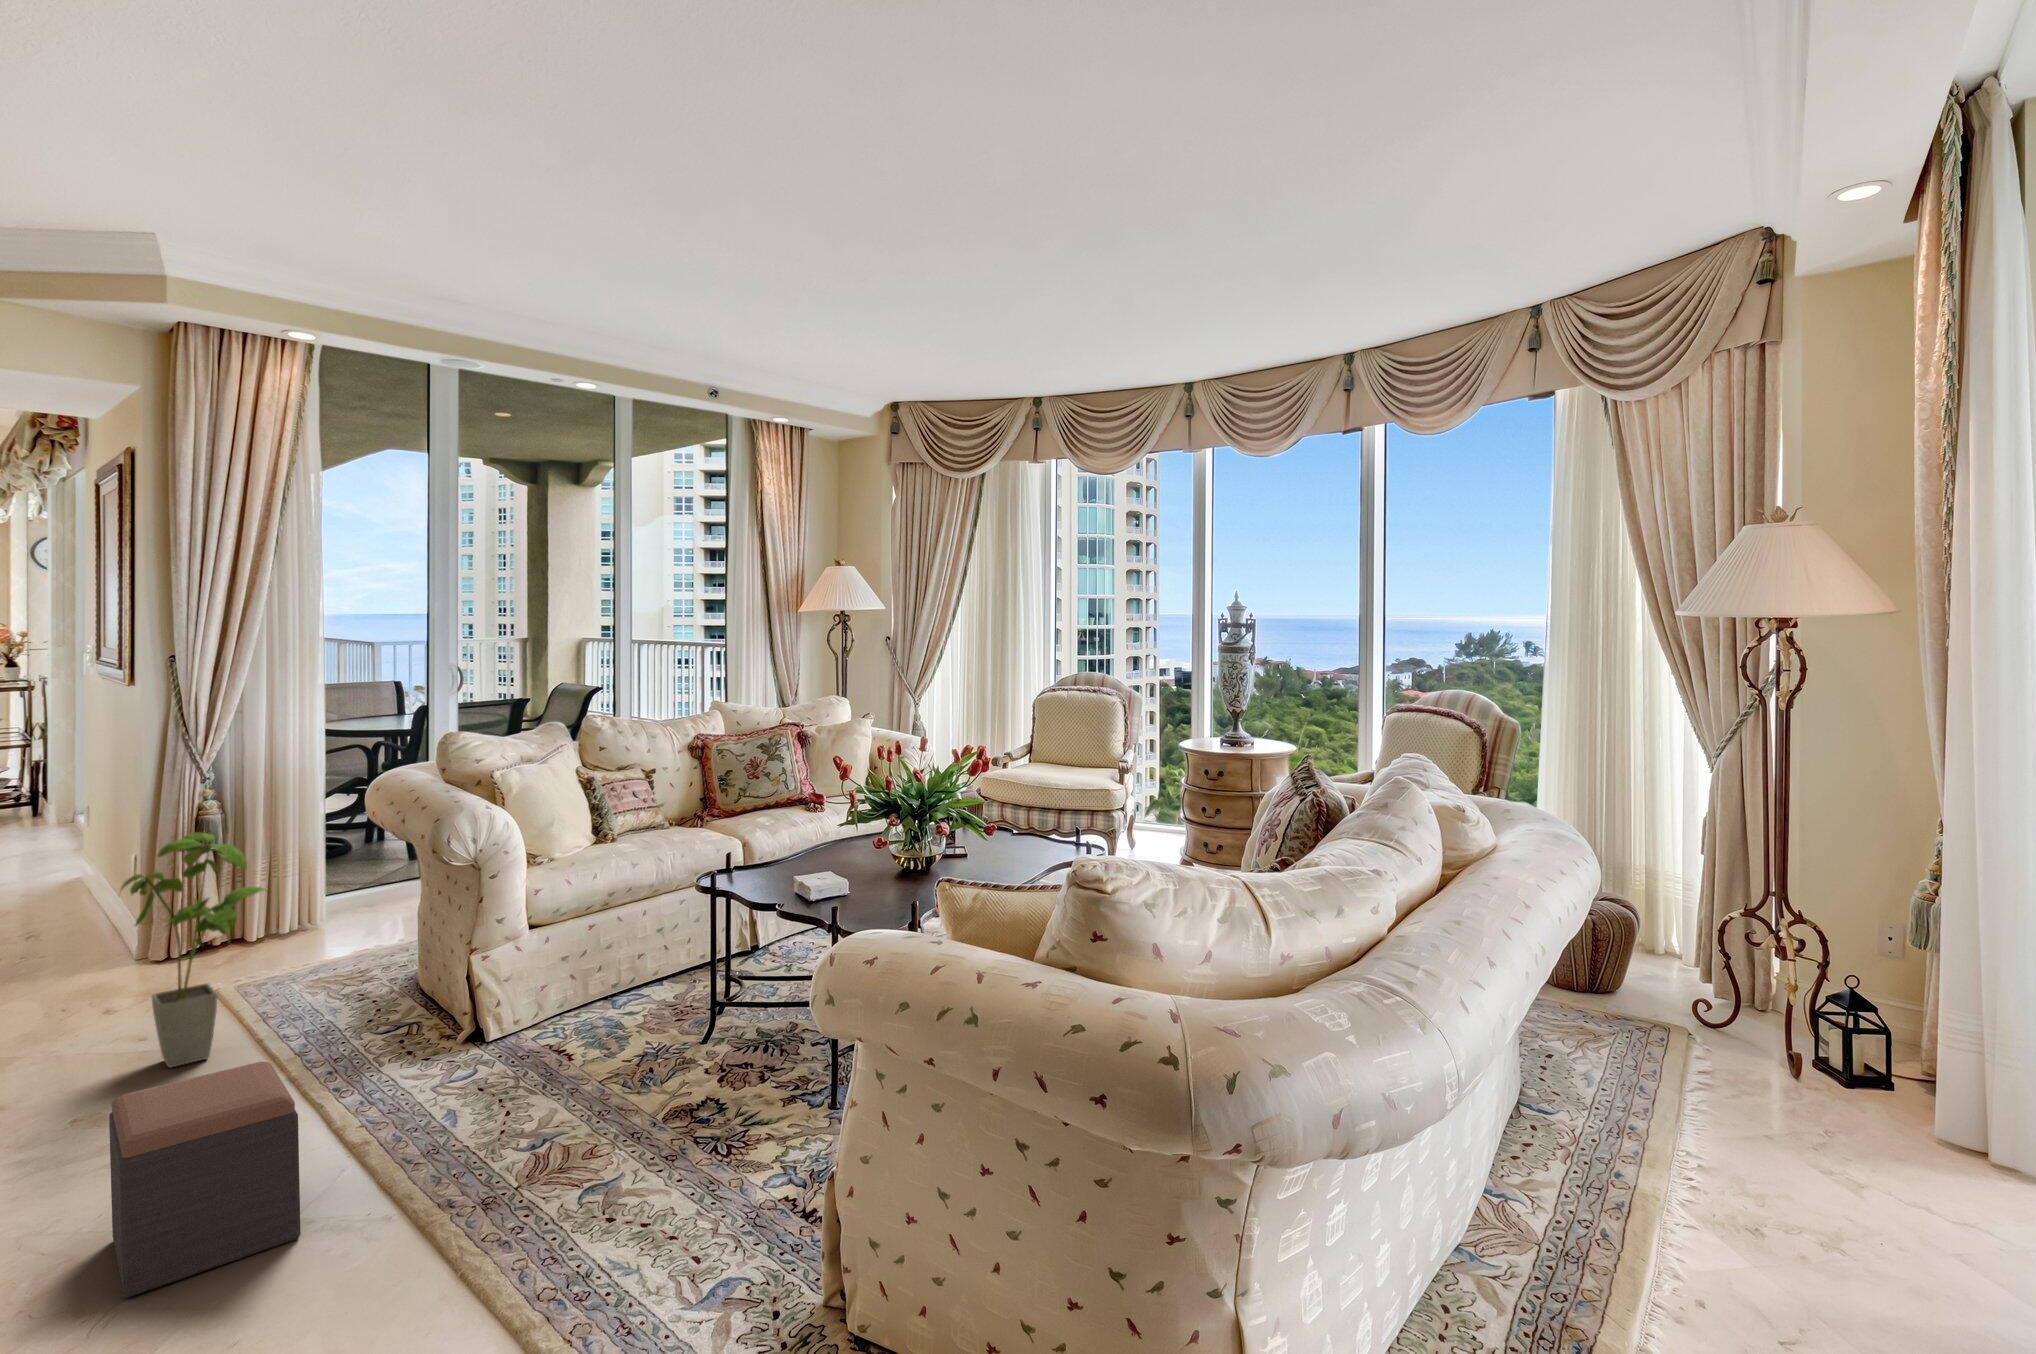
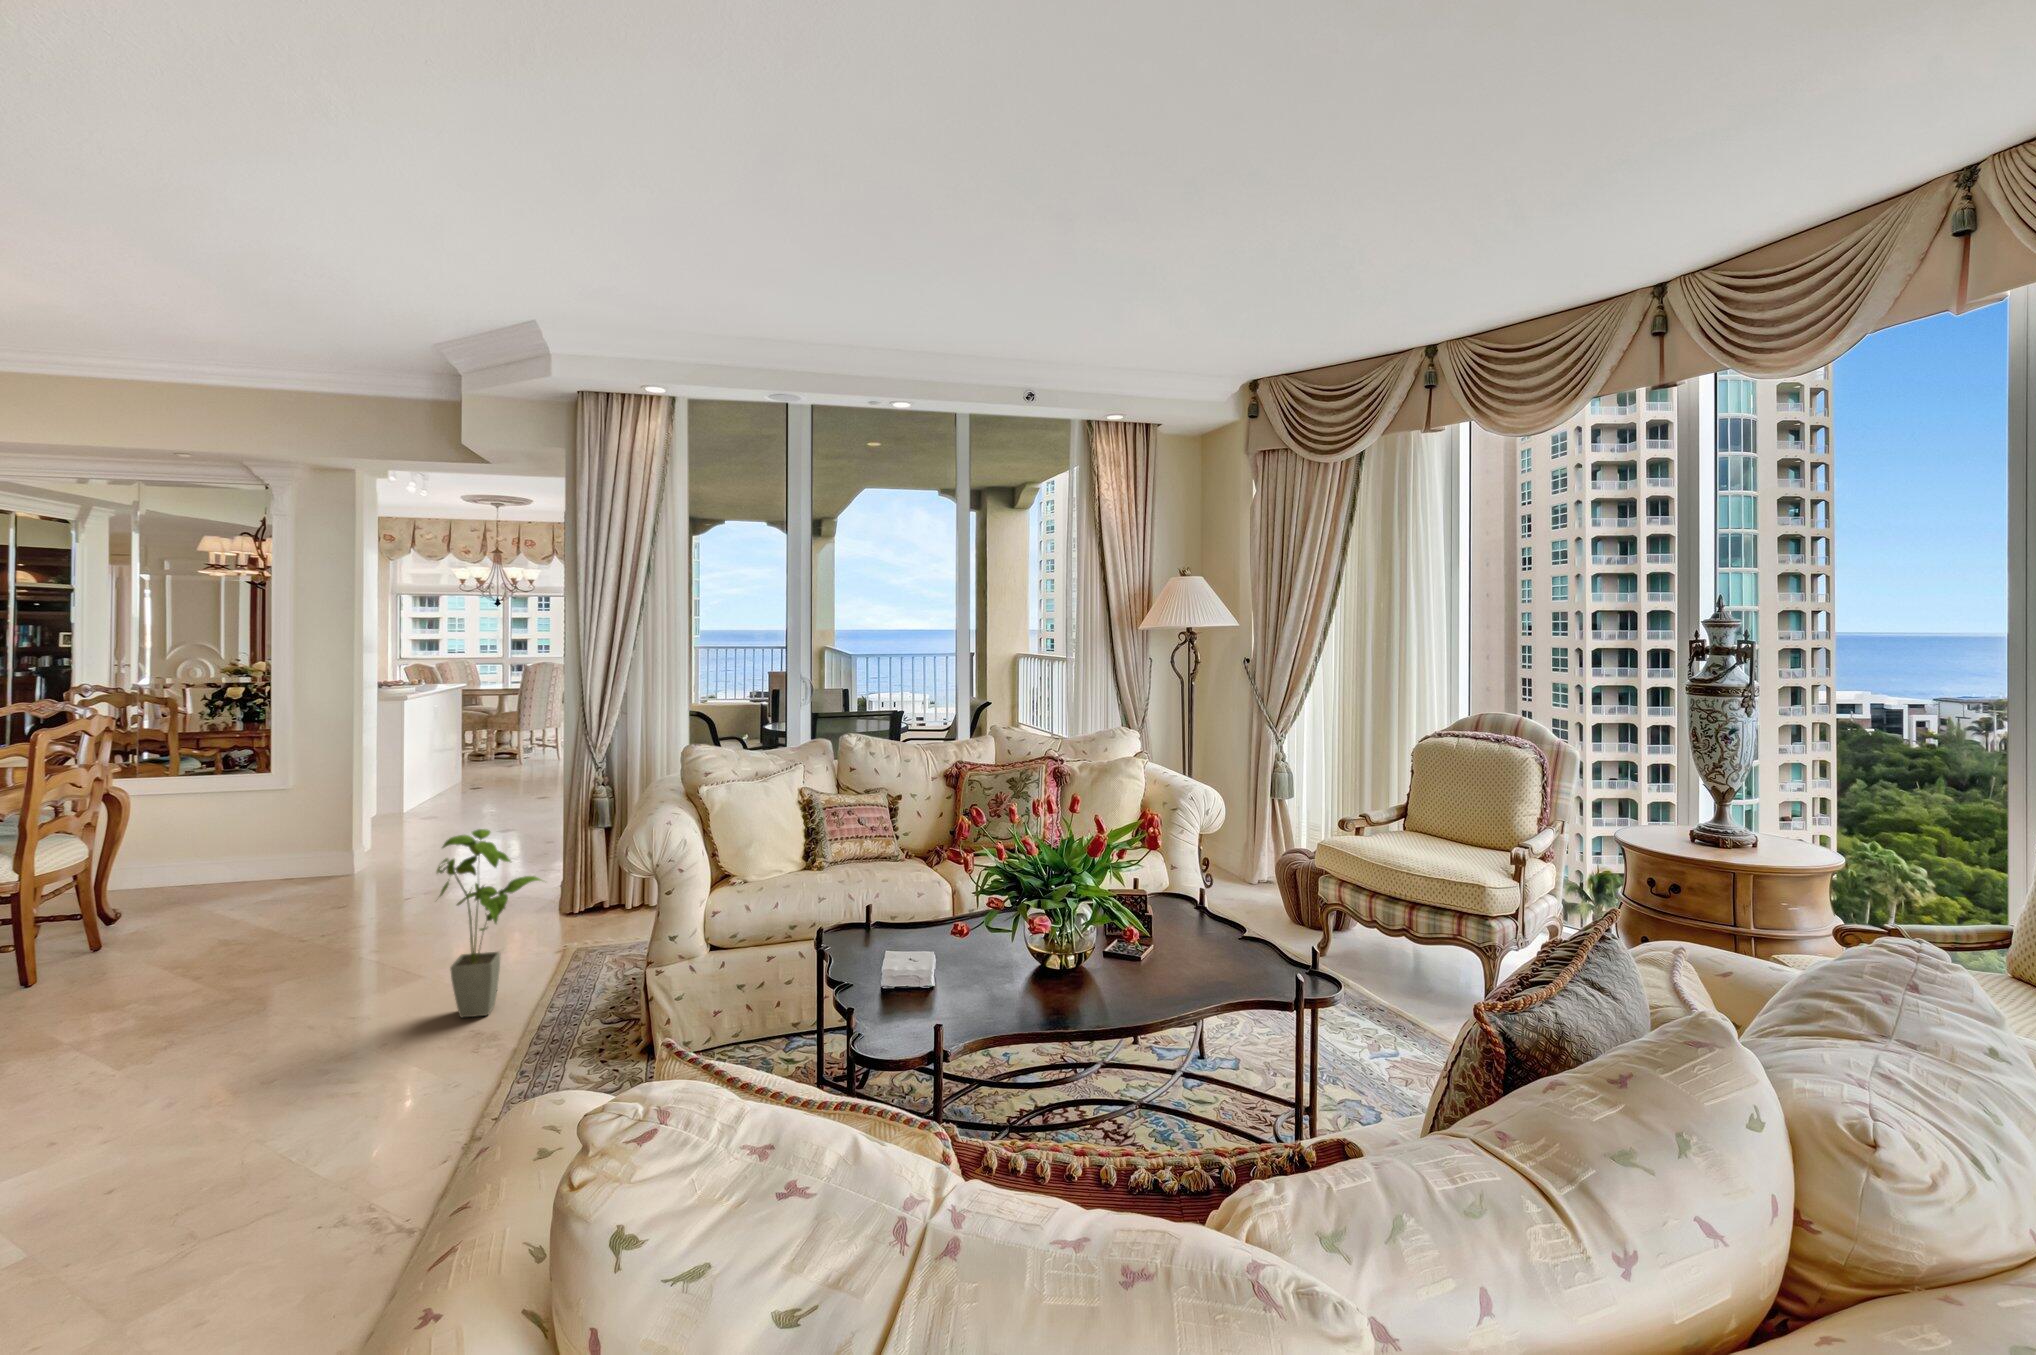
footstool: present [109,1062,301,1298] -> none [196,1055,381,1238]

